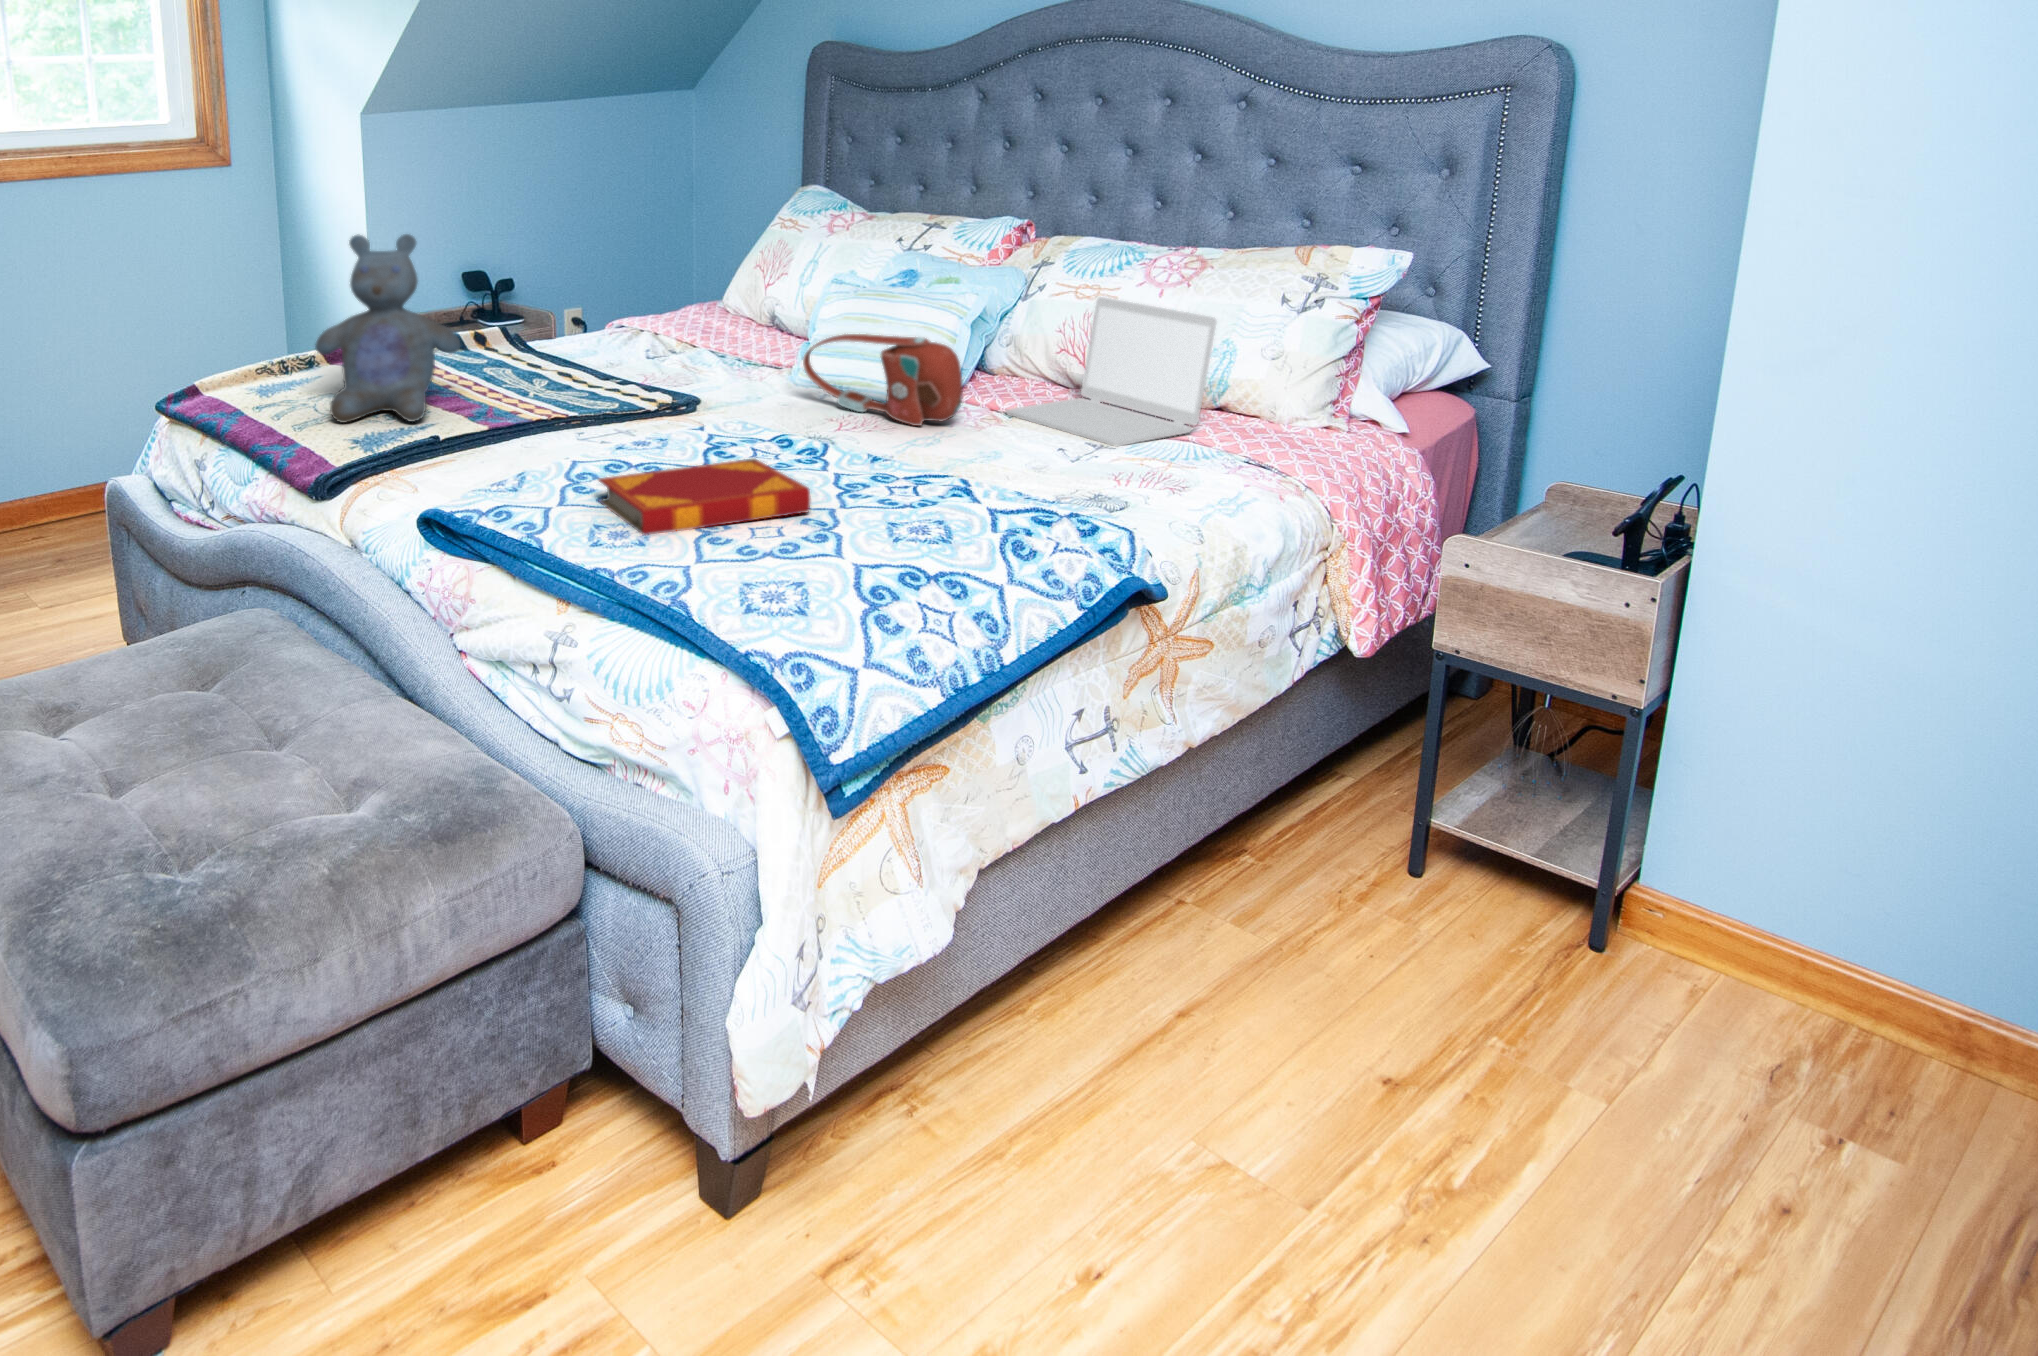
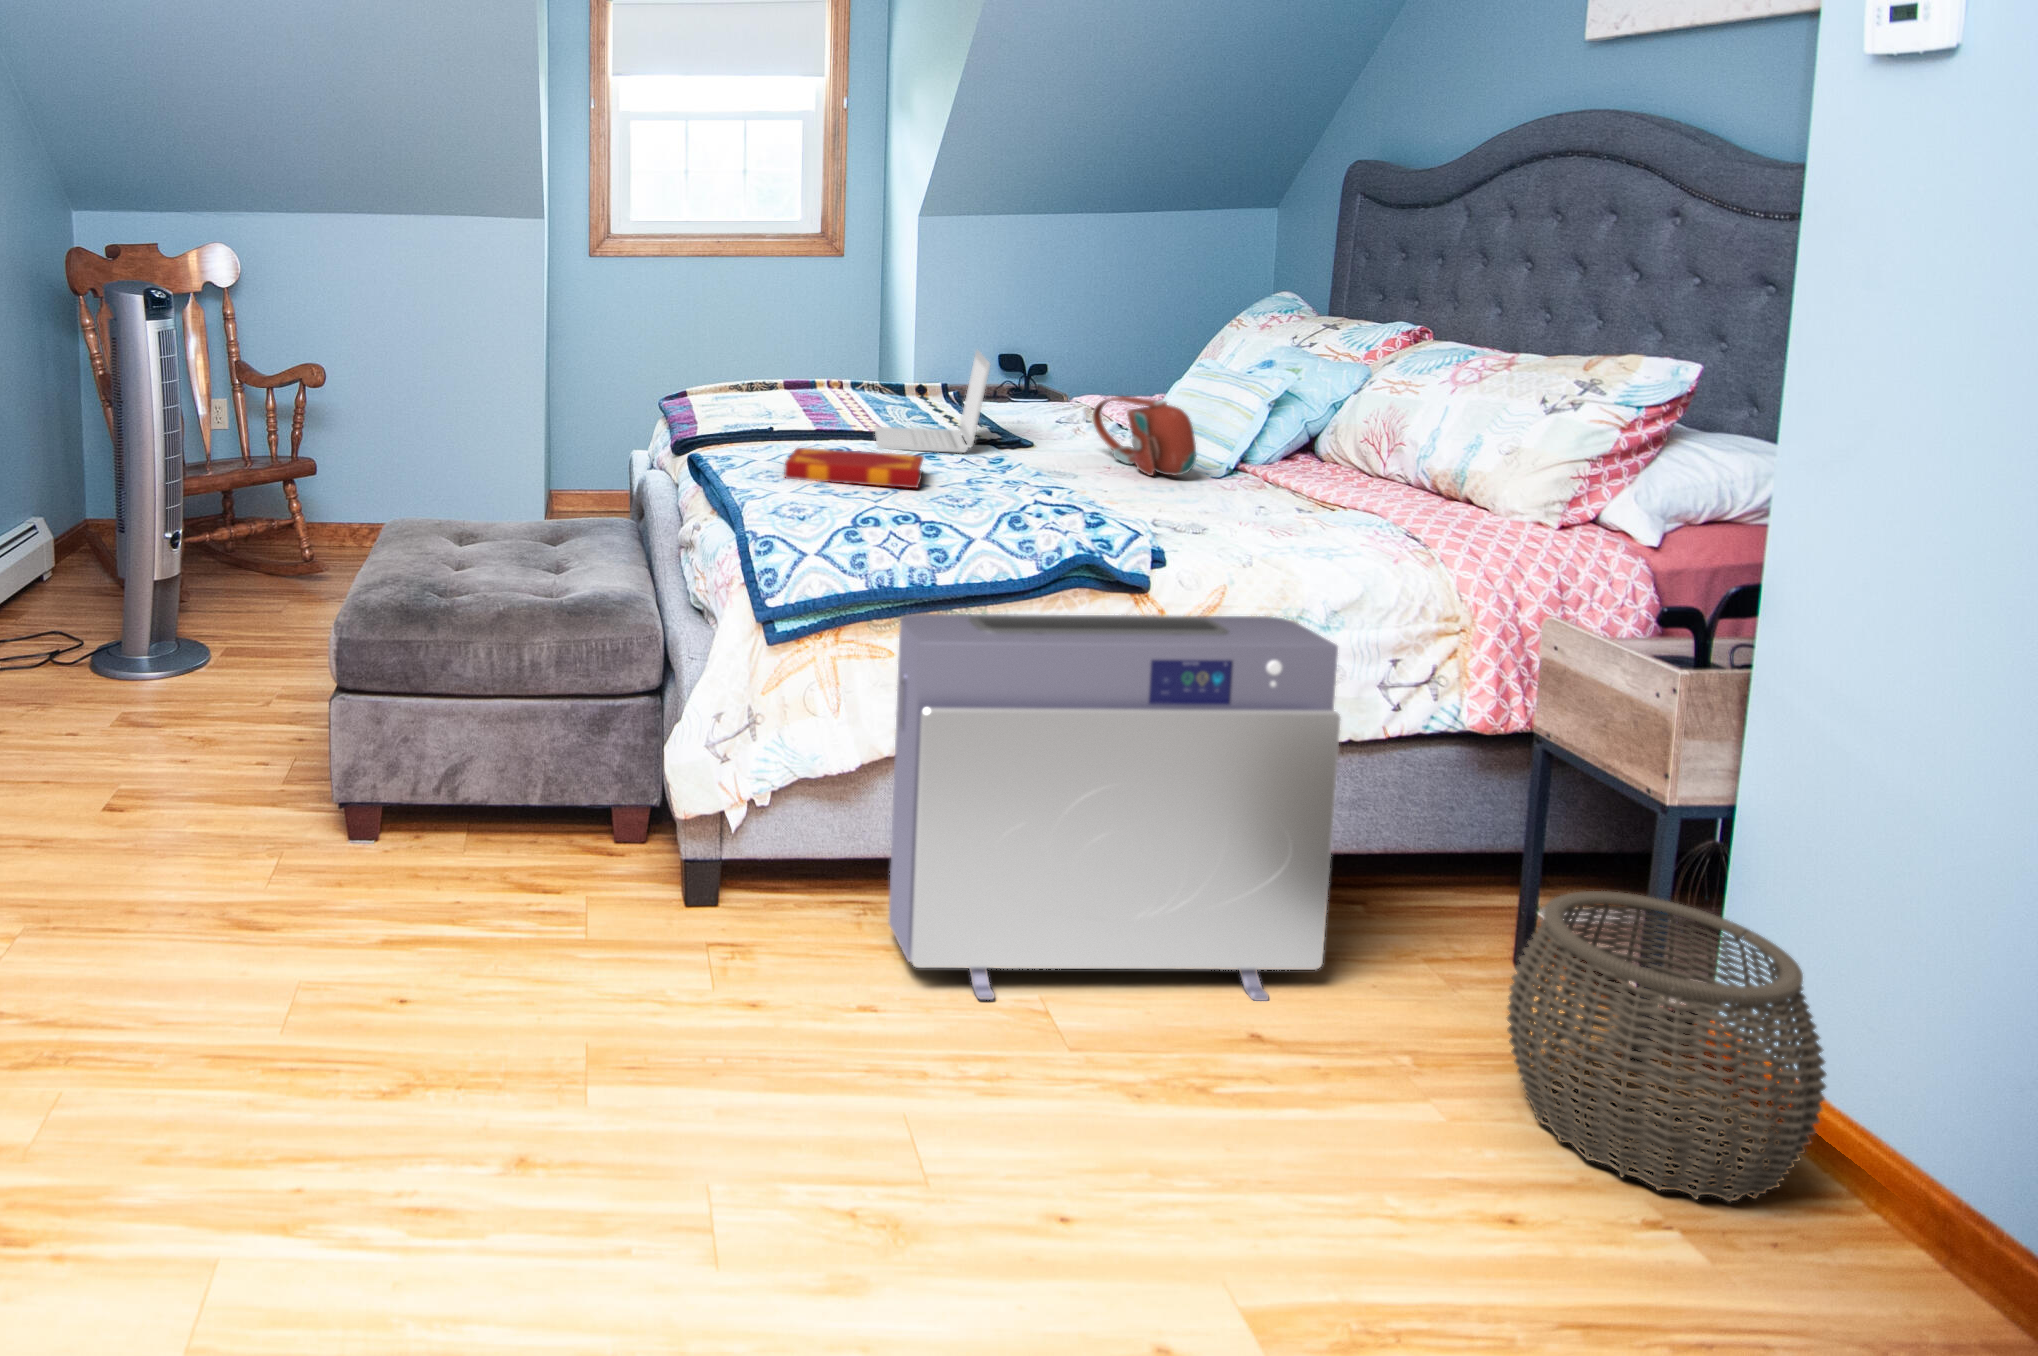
stuffed bear: present [315,234,460,423] -> none [719,286,825,419]
laptop: present [1006,297,1217,446] -> present [875,351,990,453]
air purifier: none [1009,595,1403,1202] -> present [889,614,1340,1001]
woven basket: none [1593,803,1908,1108] -> present [1506,891,1826,1202]

